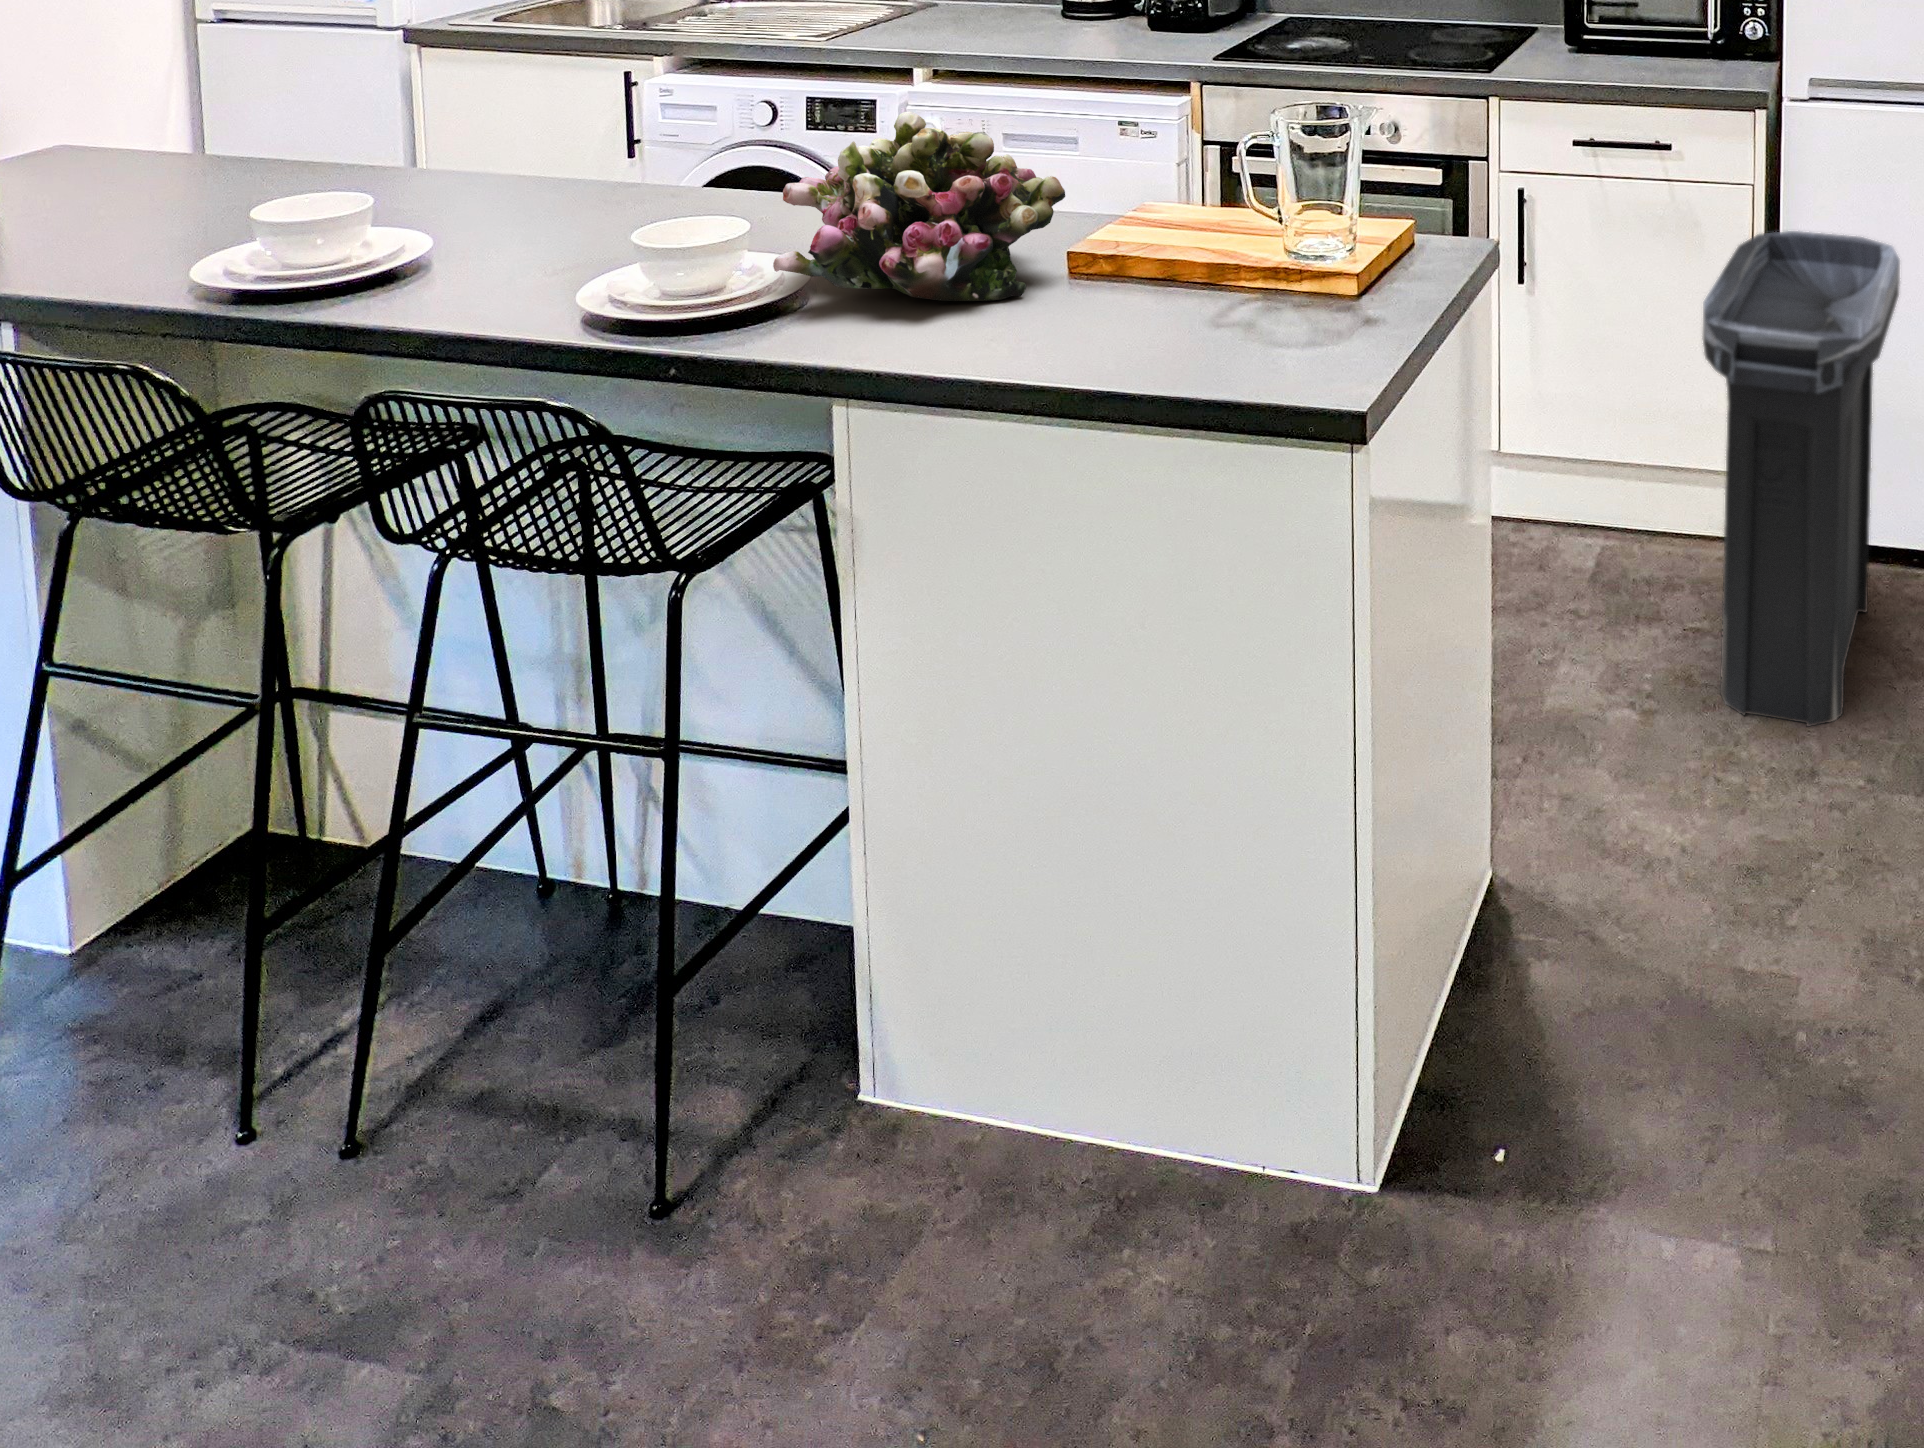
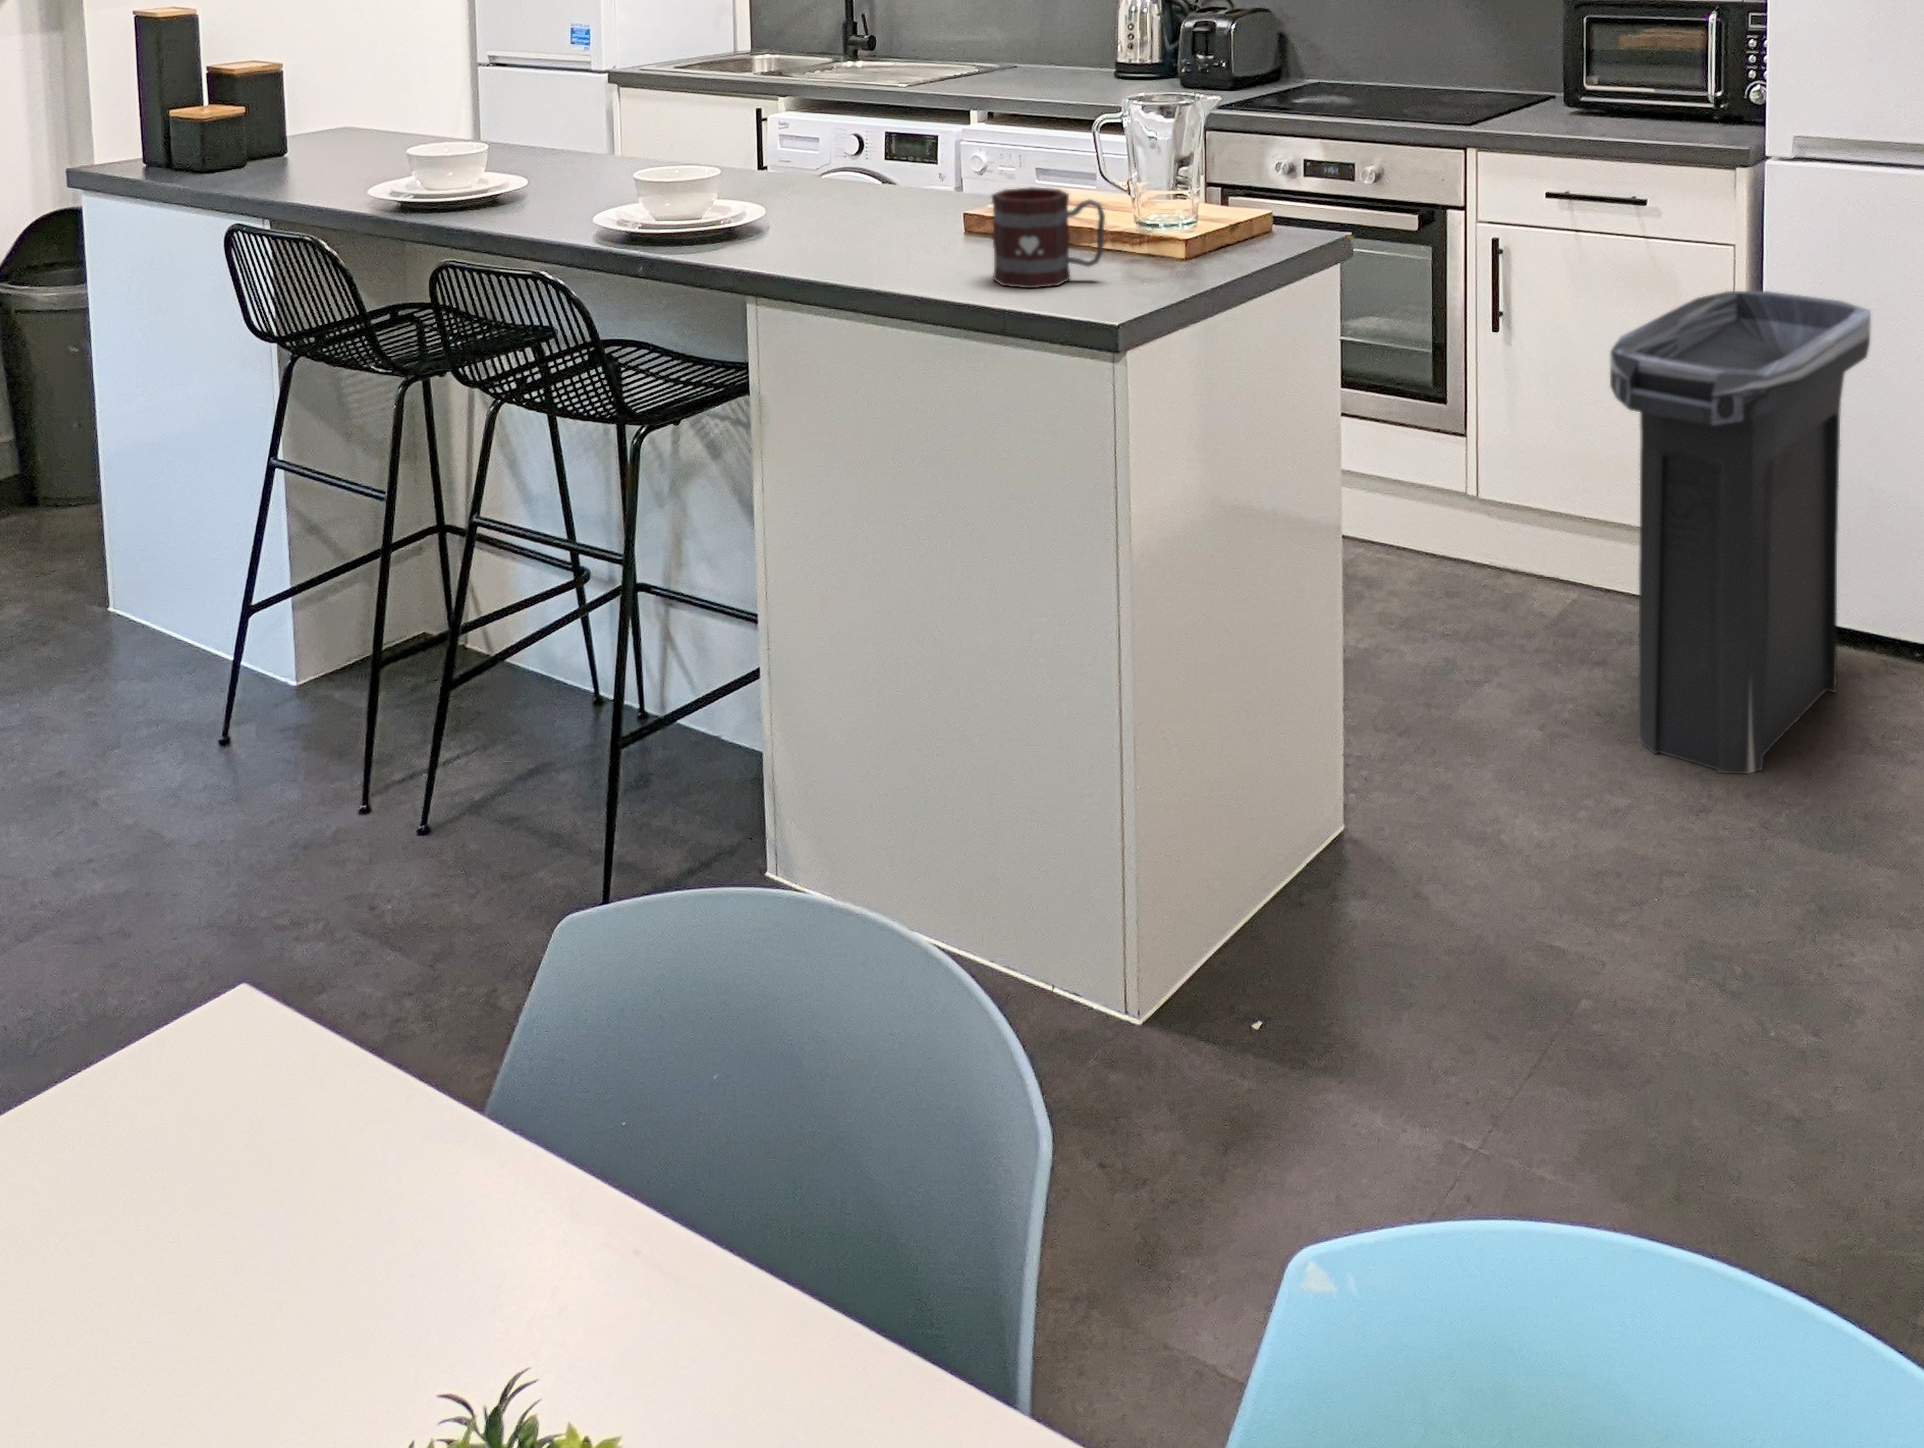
flower arrangement: present [773,112,1065,301] -> none [725,89,956,239]
mug: none [1173,243,1306,370] -> present [992,188,1105,288]

